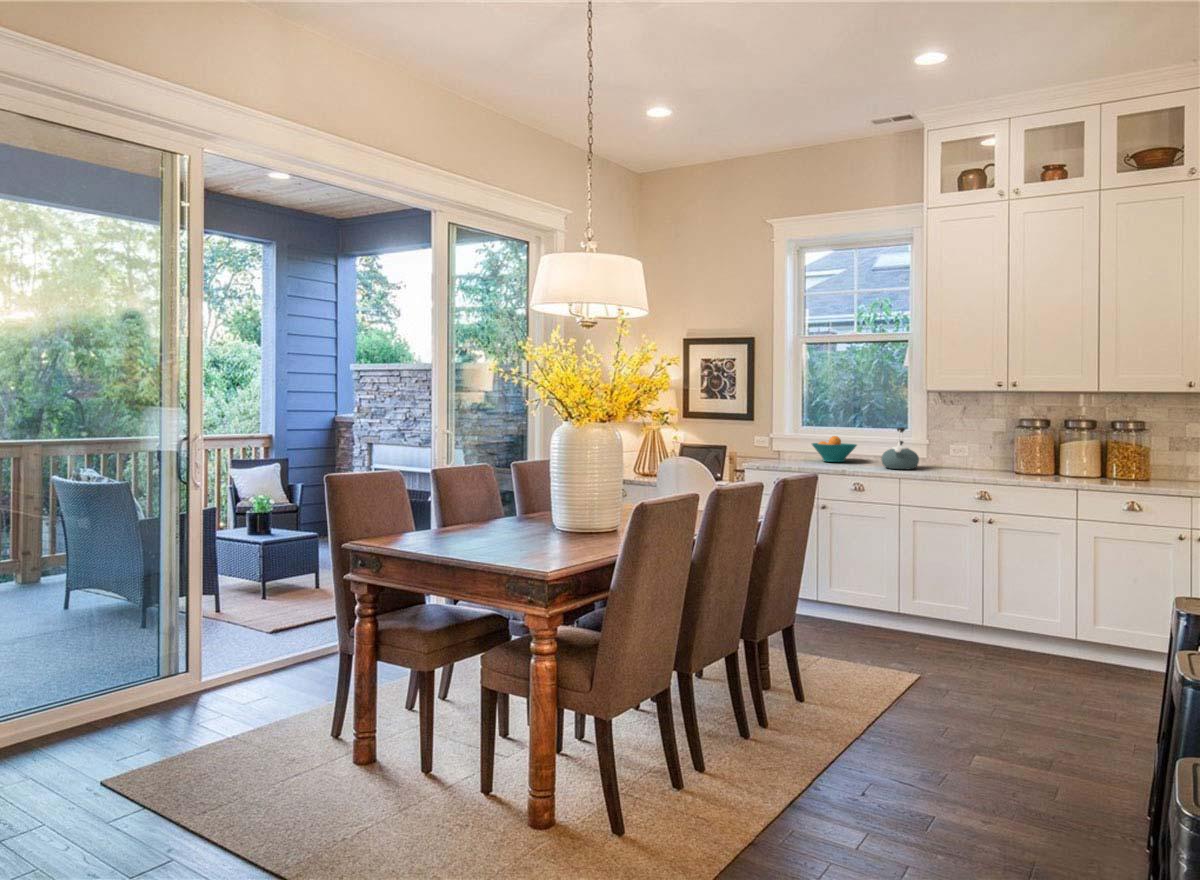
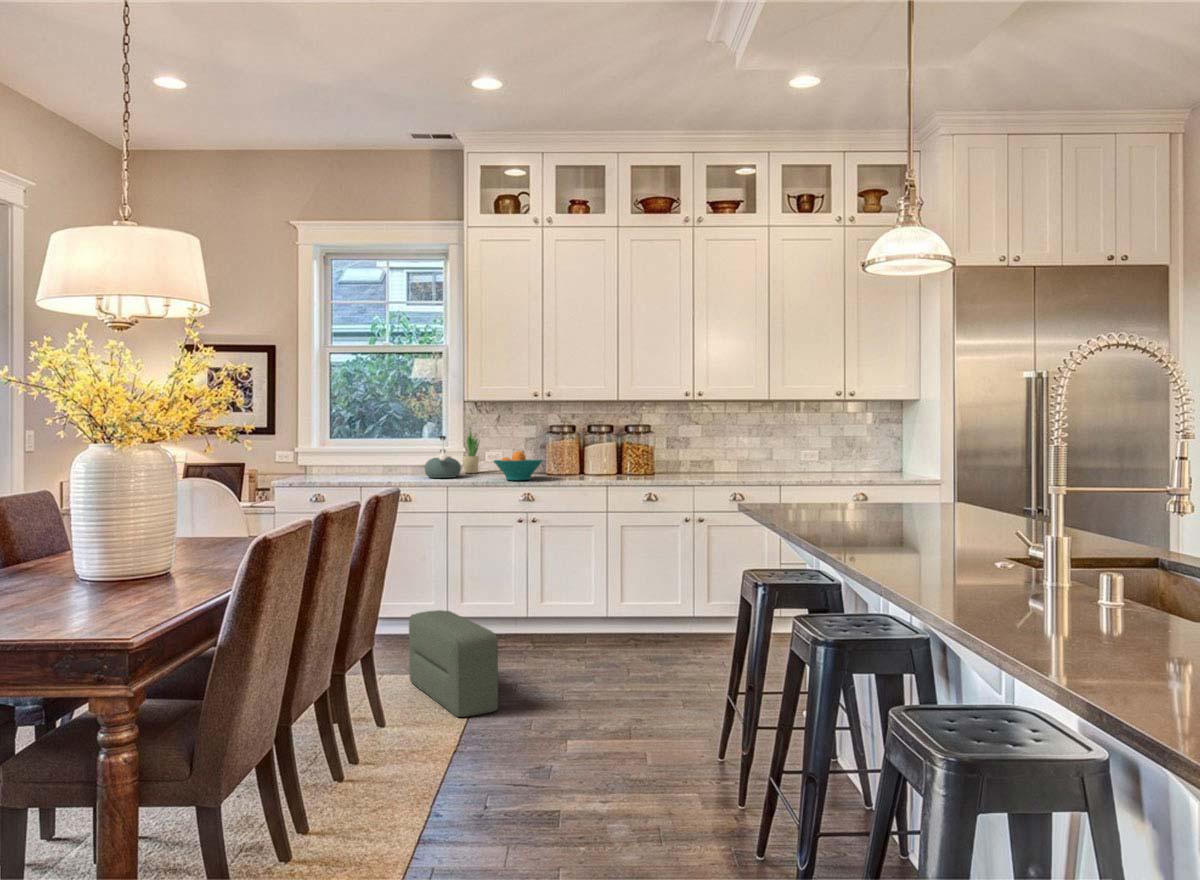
potted plant: none [925,418,946,465] -> present [463,429,479,473]
fruit bowl: present [812,436,857,462] -> present [494,451,543,480]
pouf: none [843,599,917,706] -> present [409,610,498,717]

